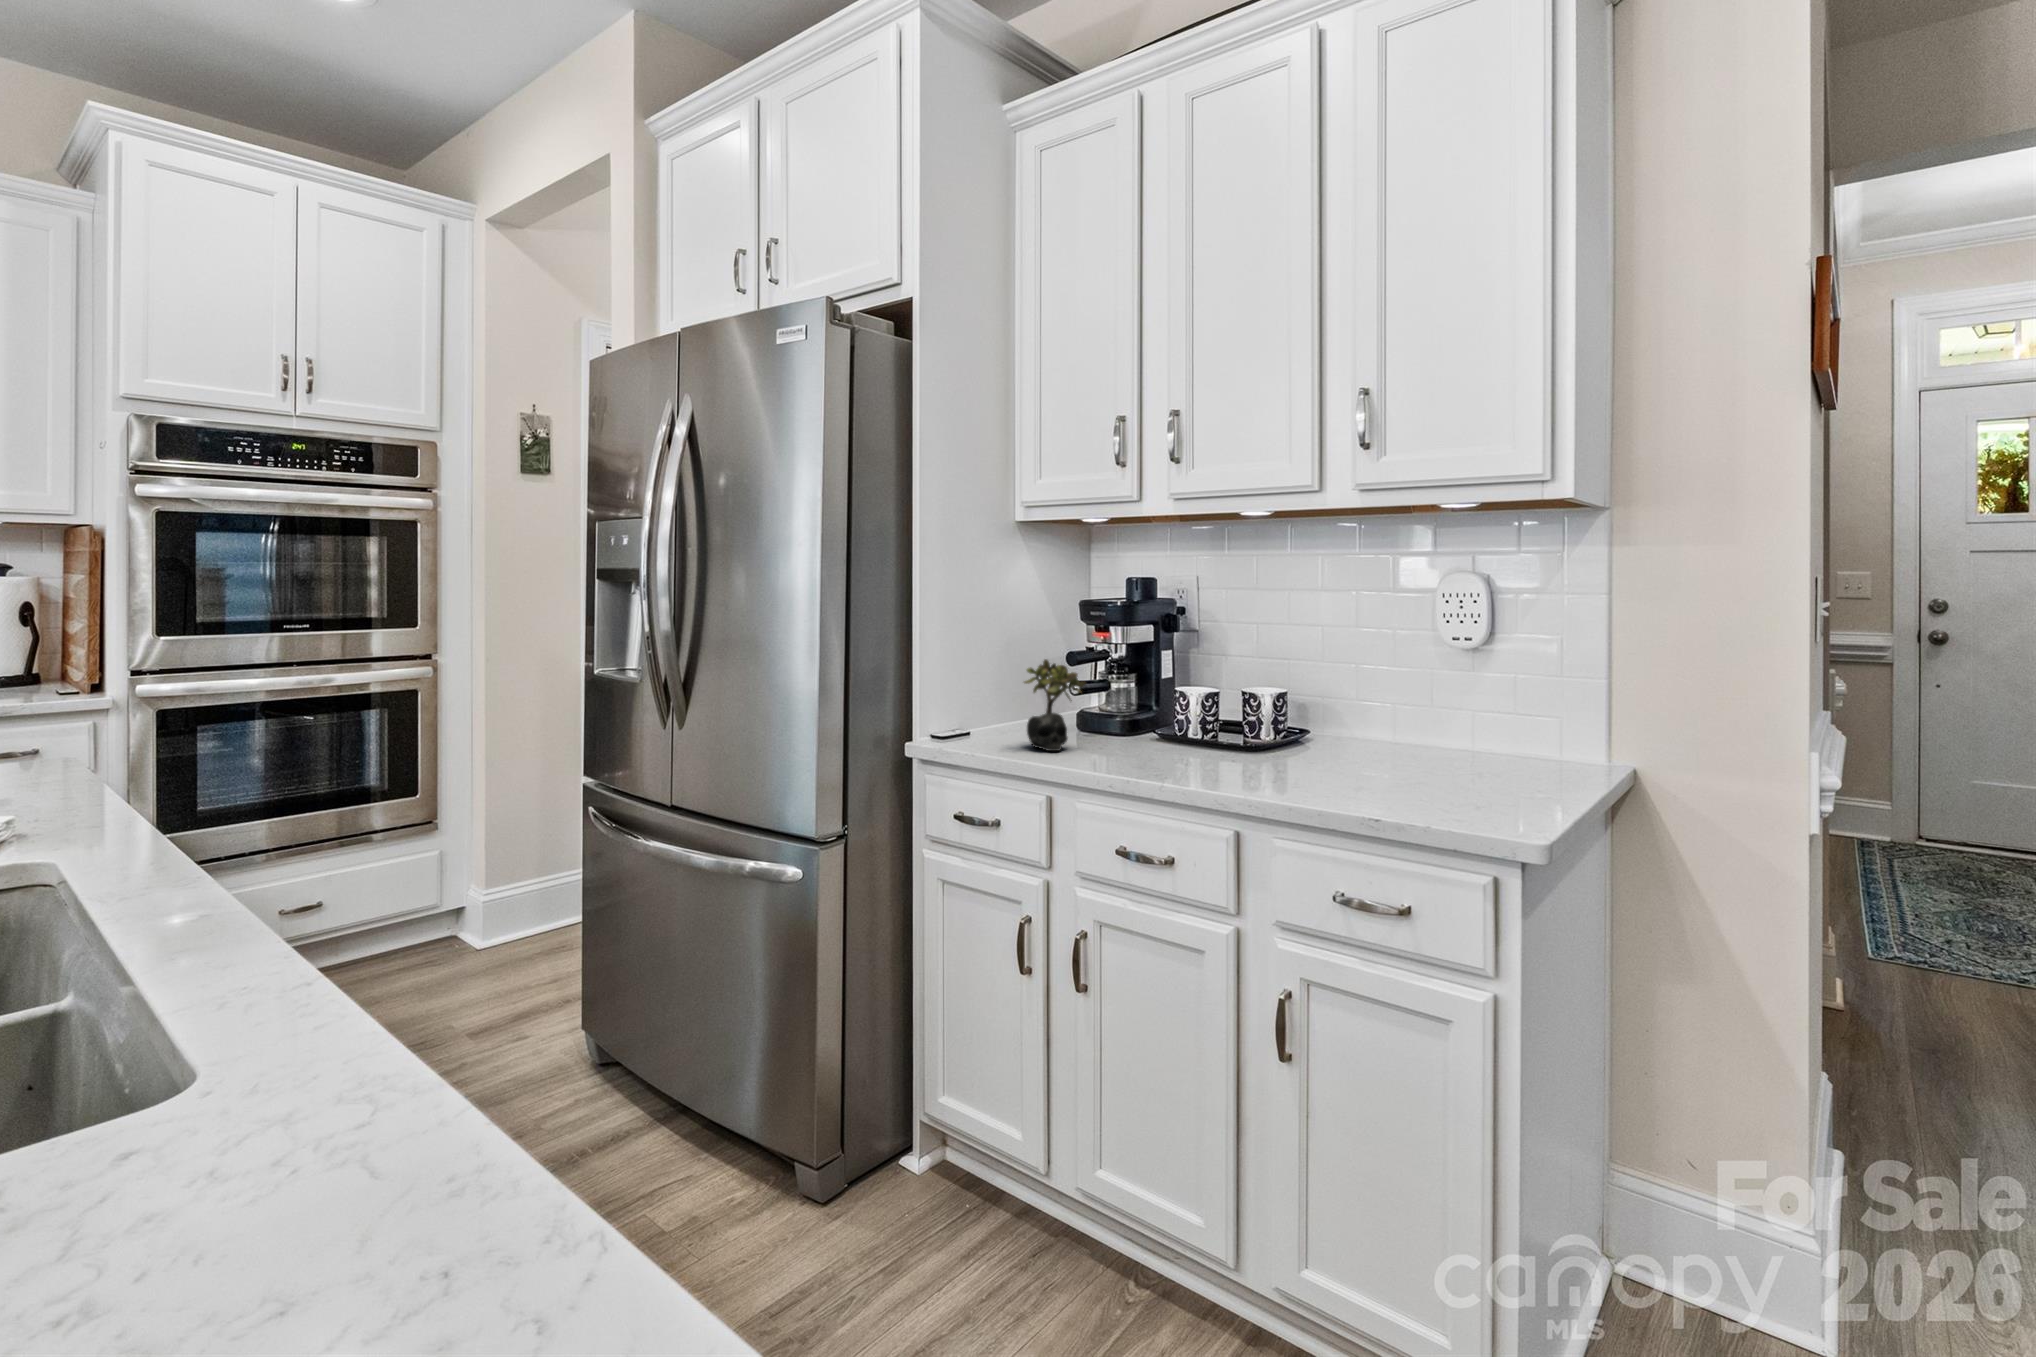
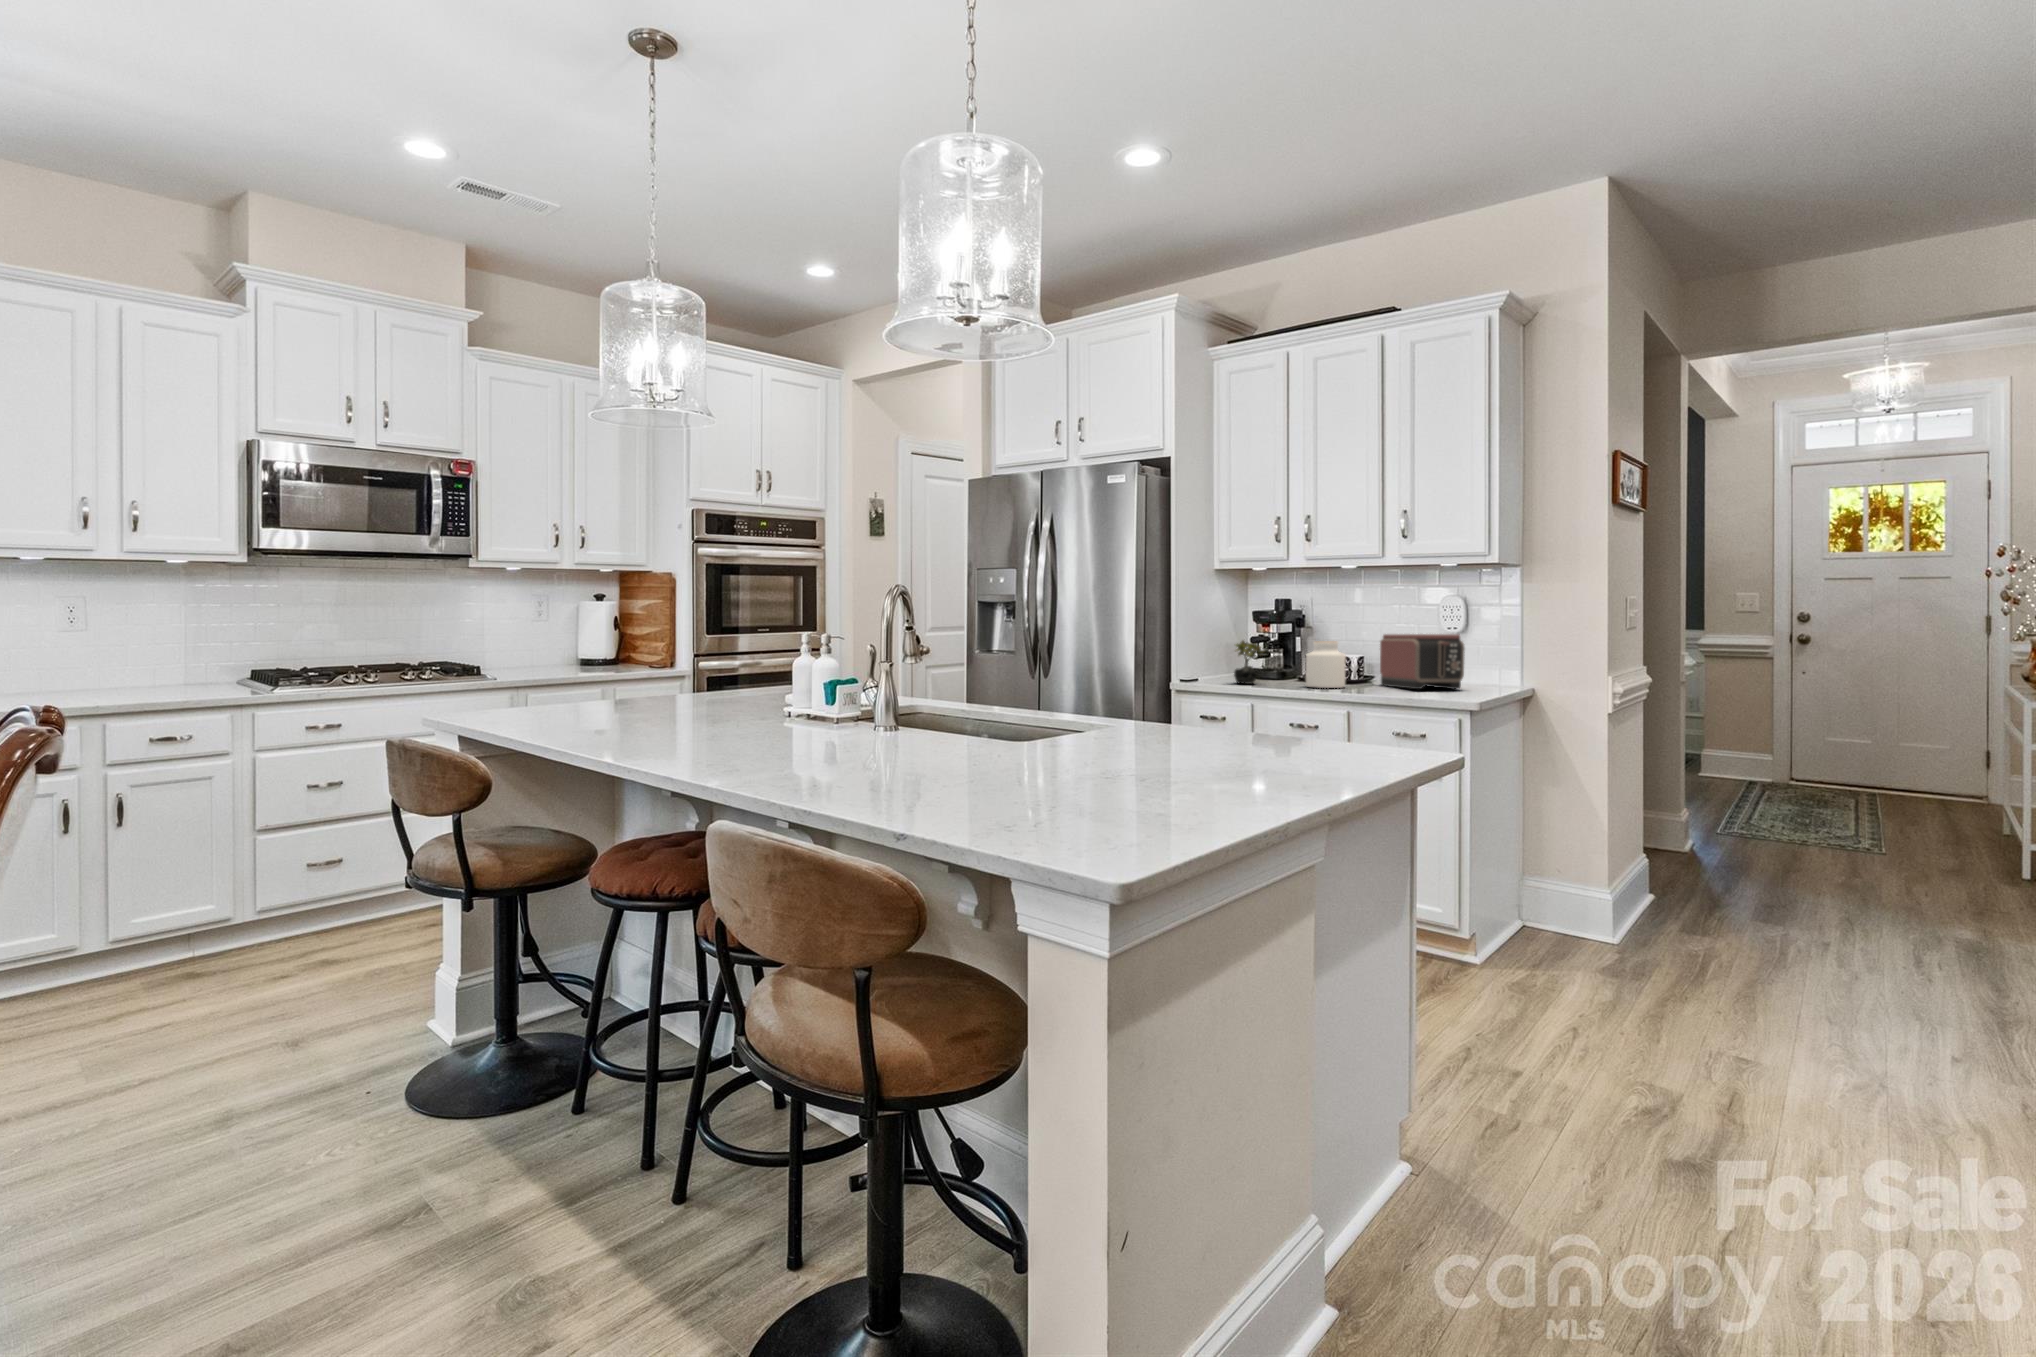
toaster: none [1314,652,1496,780] -> present [1380,634,1465,689]
jar: none [1159,666,1240,769] -> present [1306,641,1346,688]

